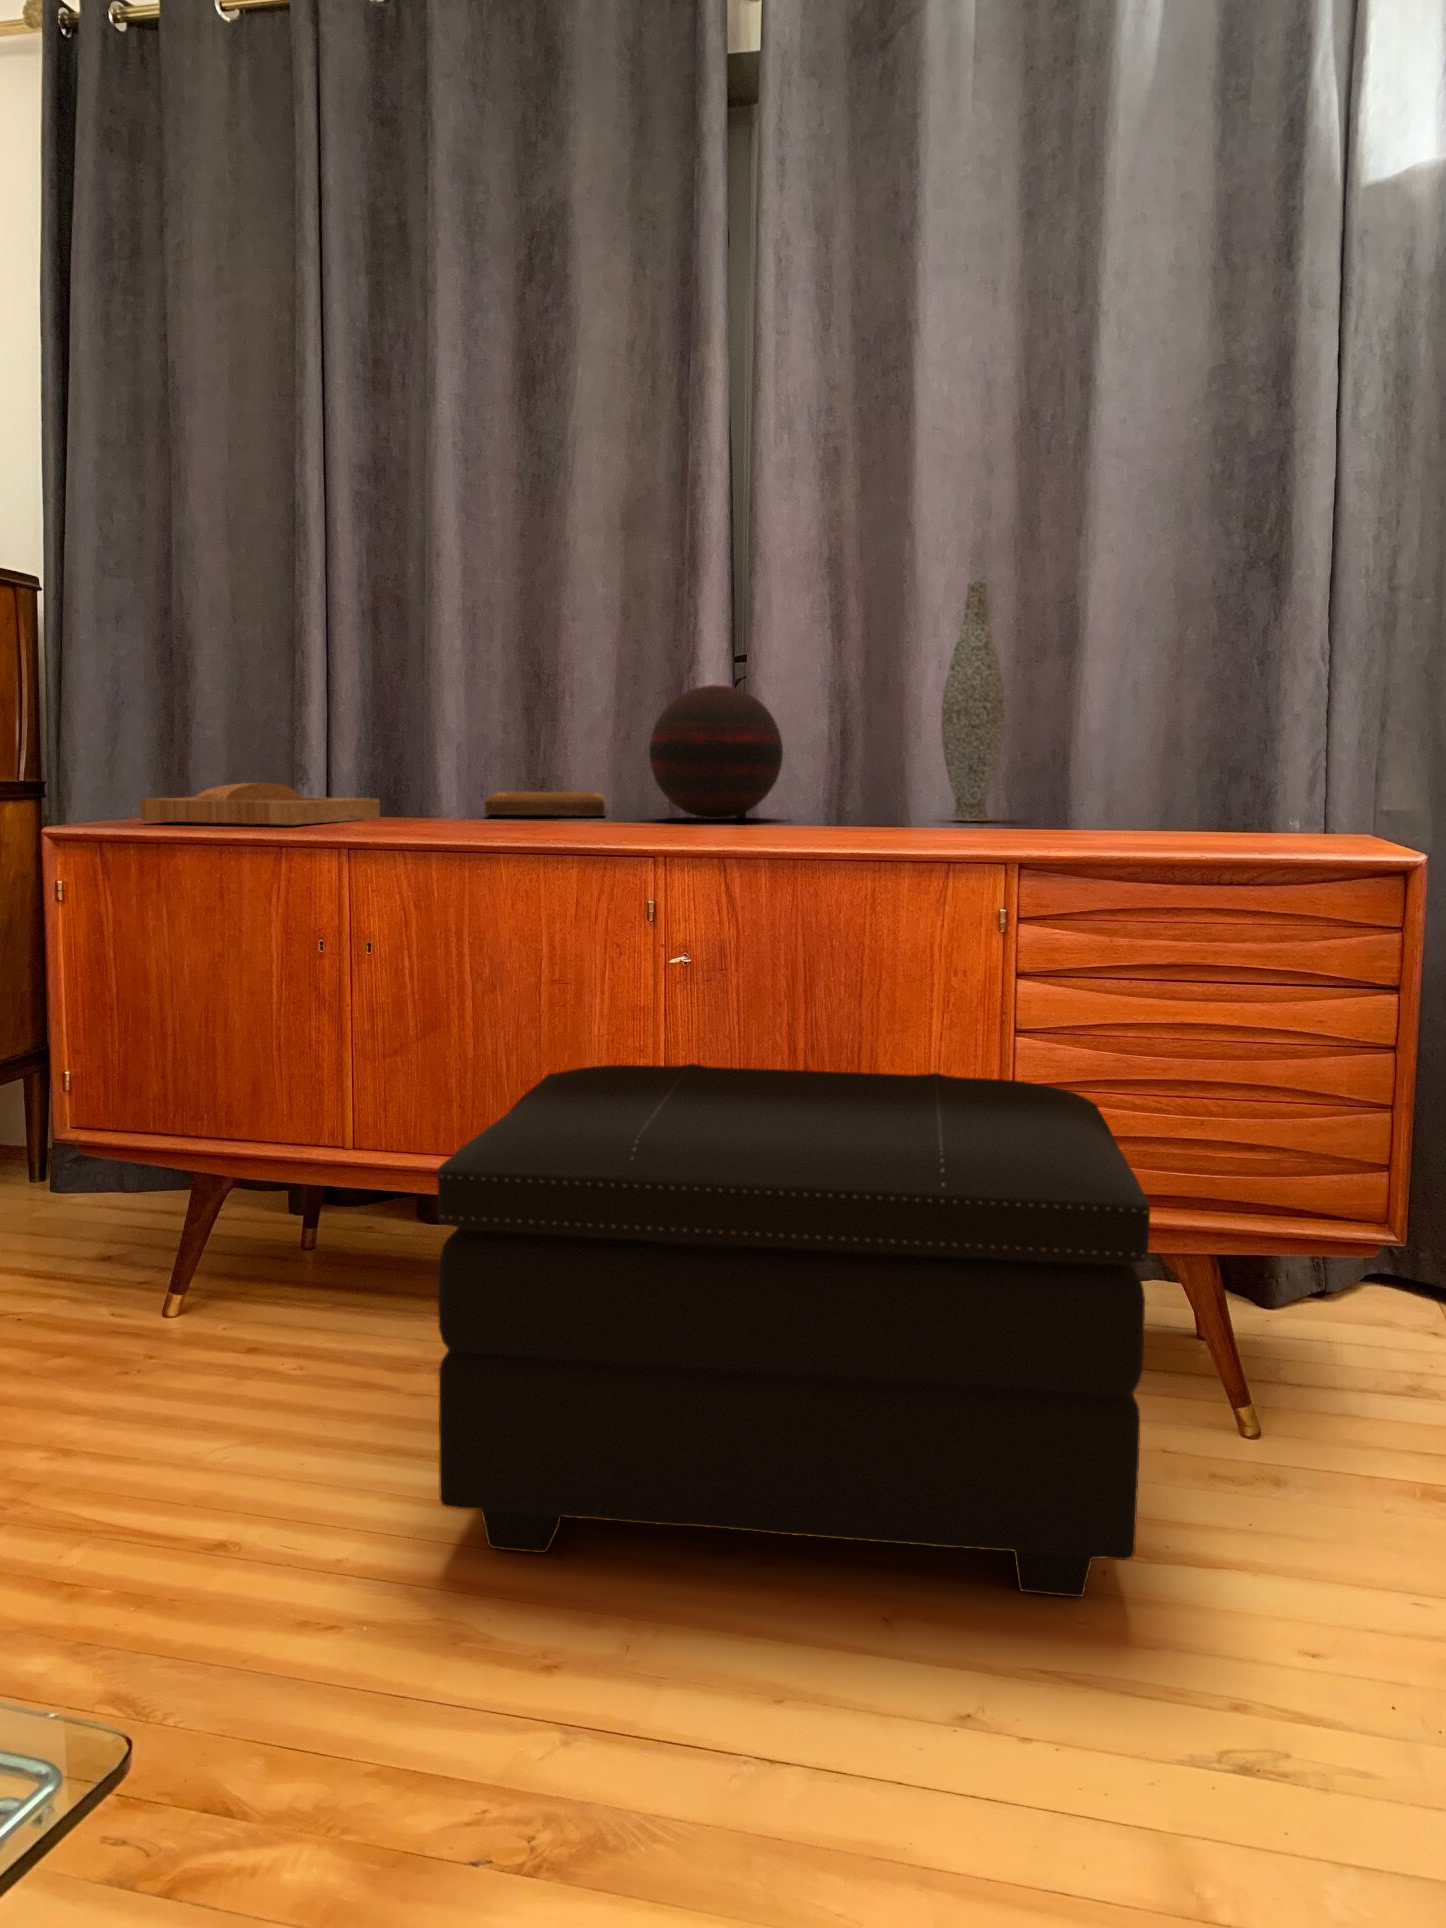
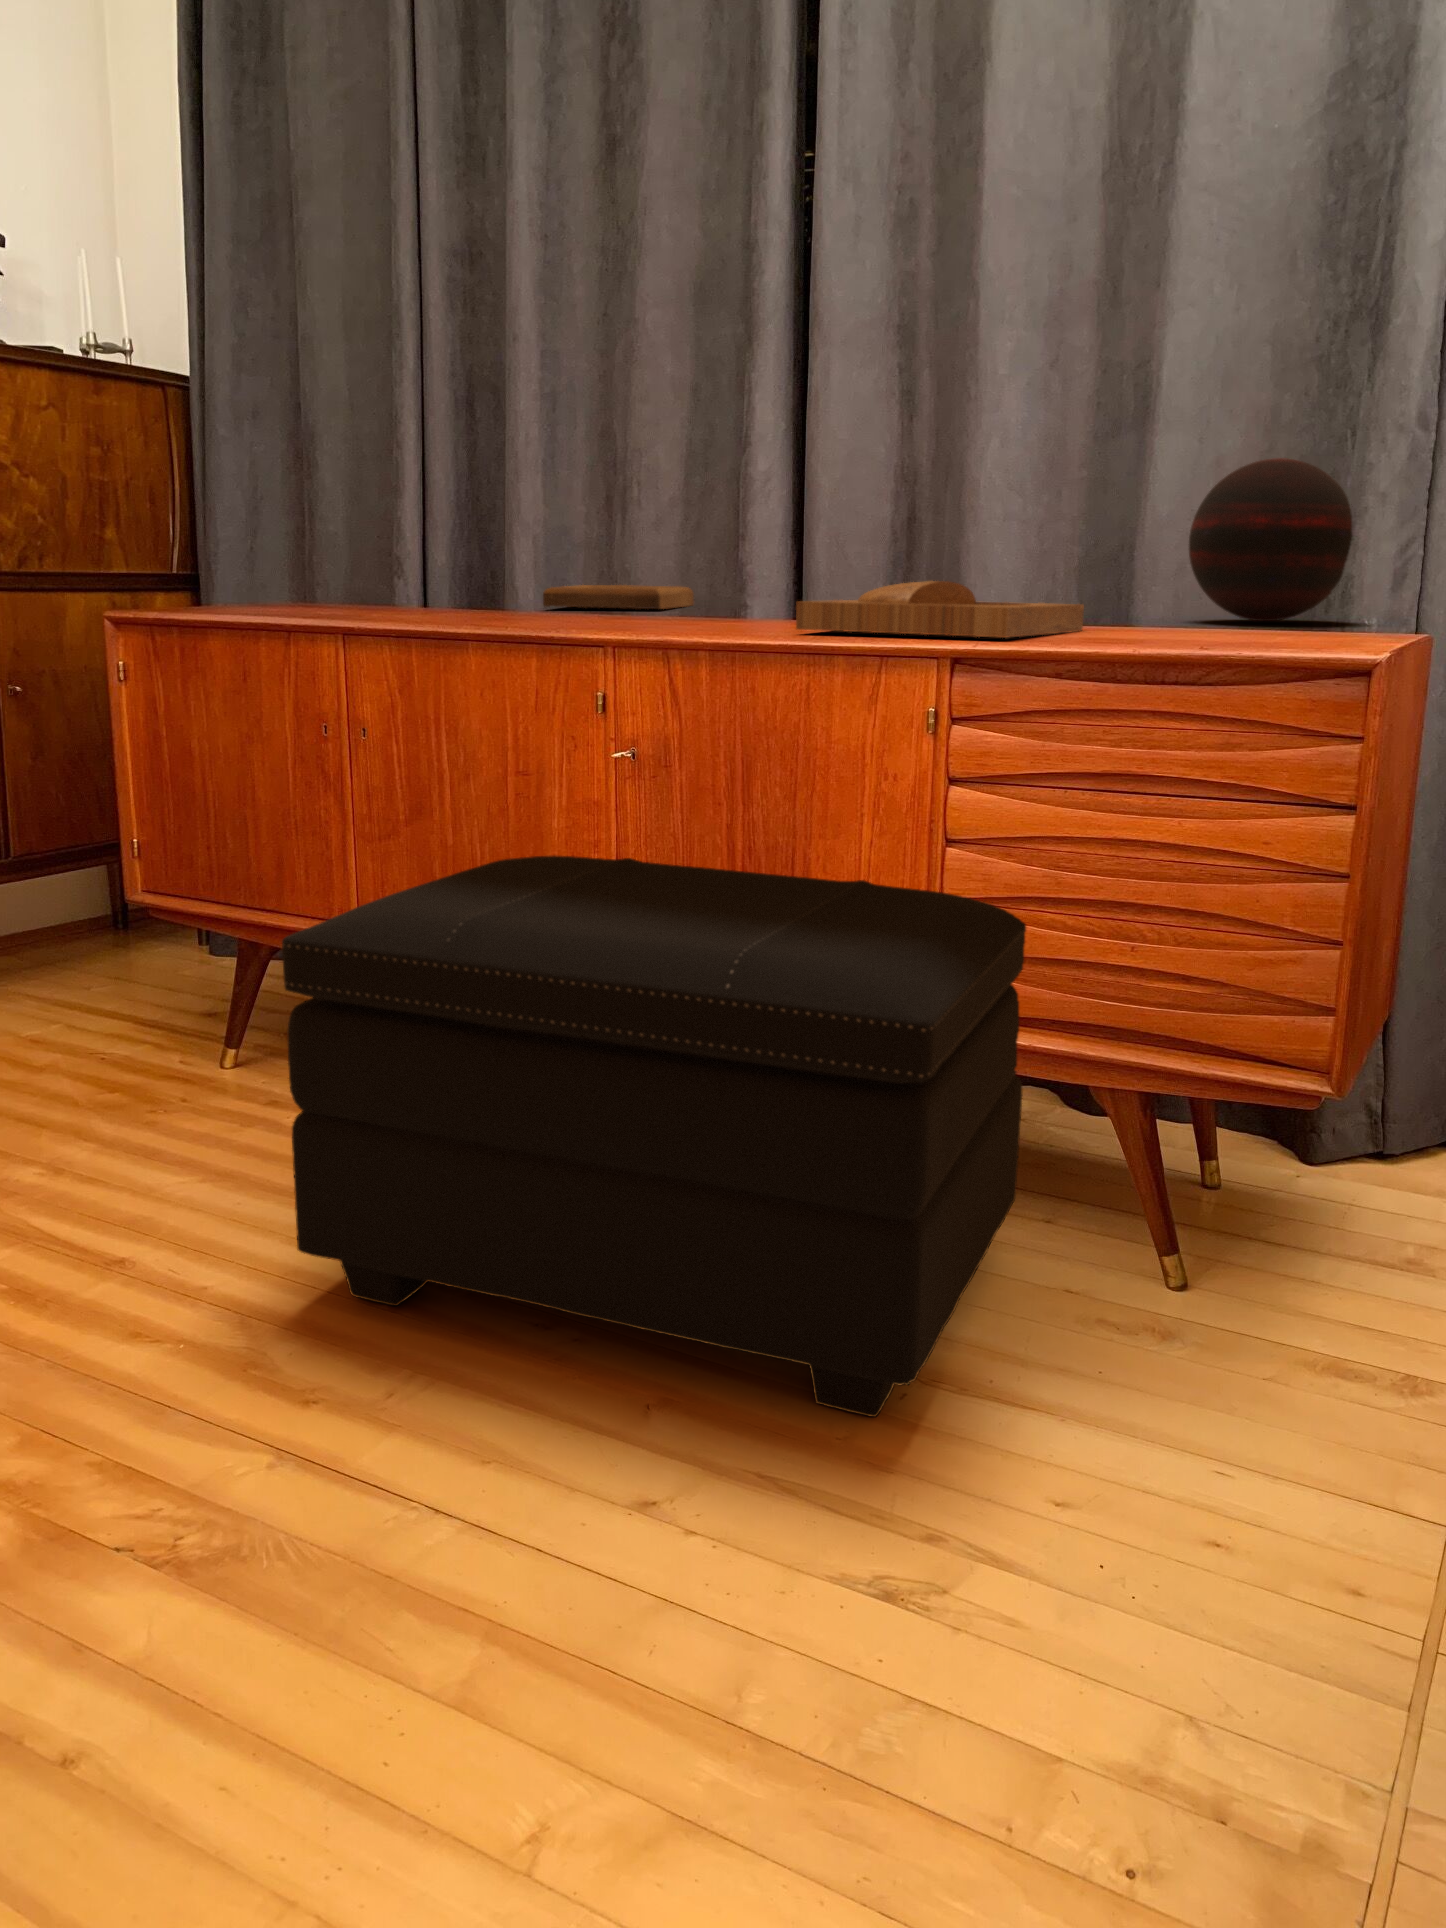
vase: present [941,580,1005,821] -> none [998,344,1070,617]
decorative orb: present [649,685,783,819] -> present [1189,458,1352,621]
tray: present [140,783,380,825] -> present [796,581,1084,638]

